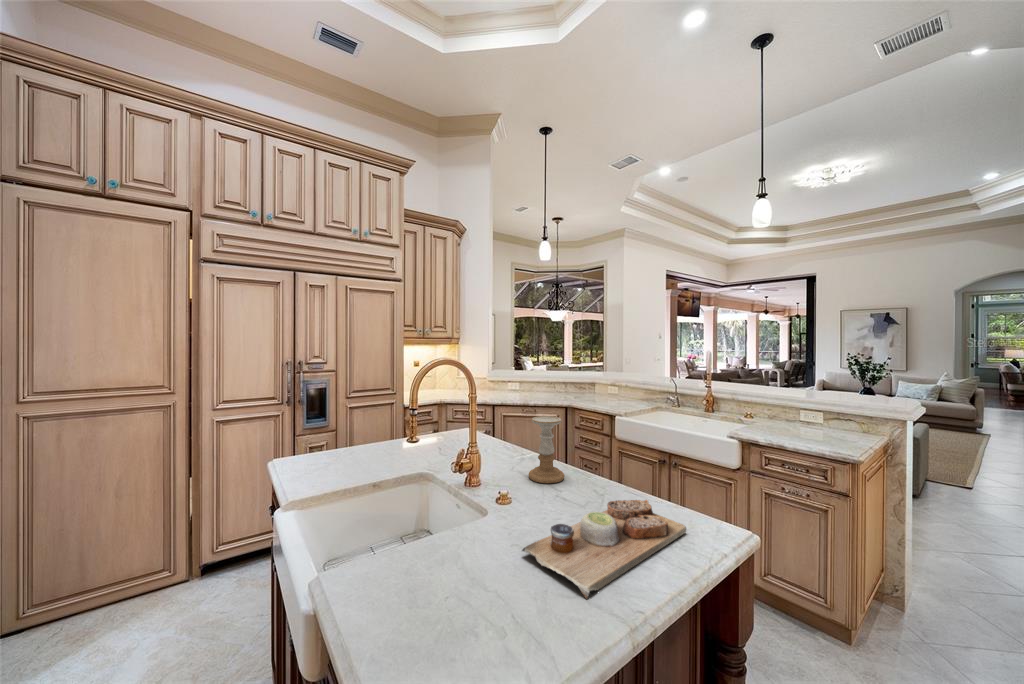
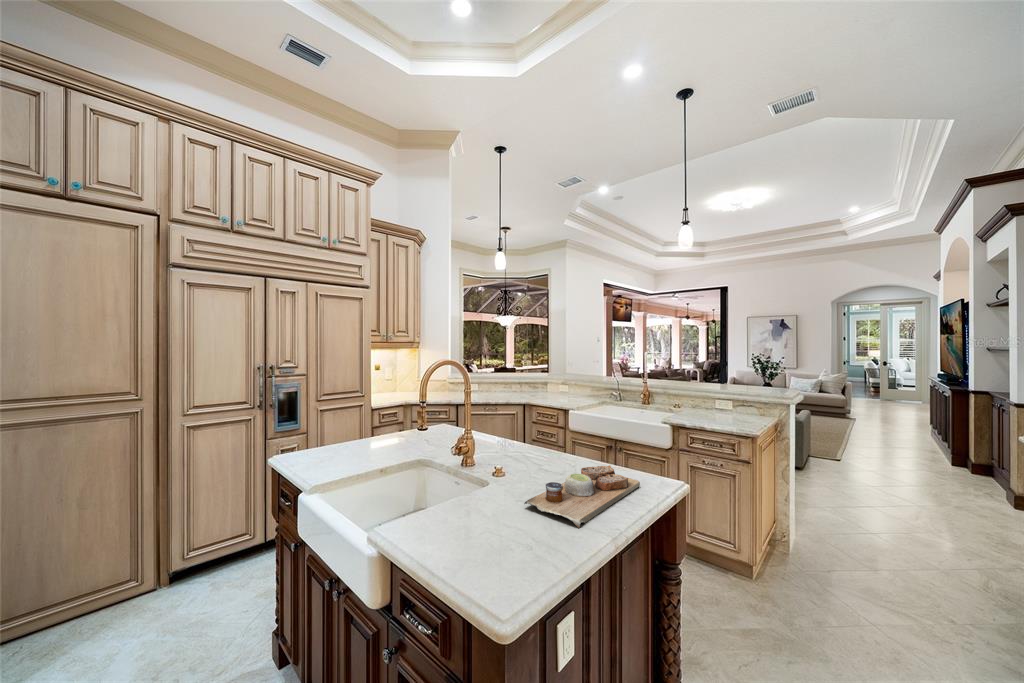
candle holder: present [529,416,564,483] -> none [511,406,540,461]

